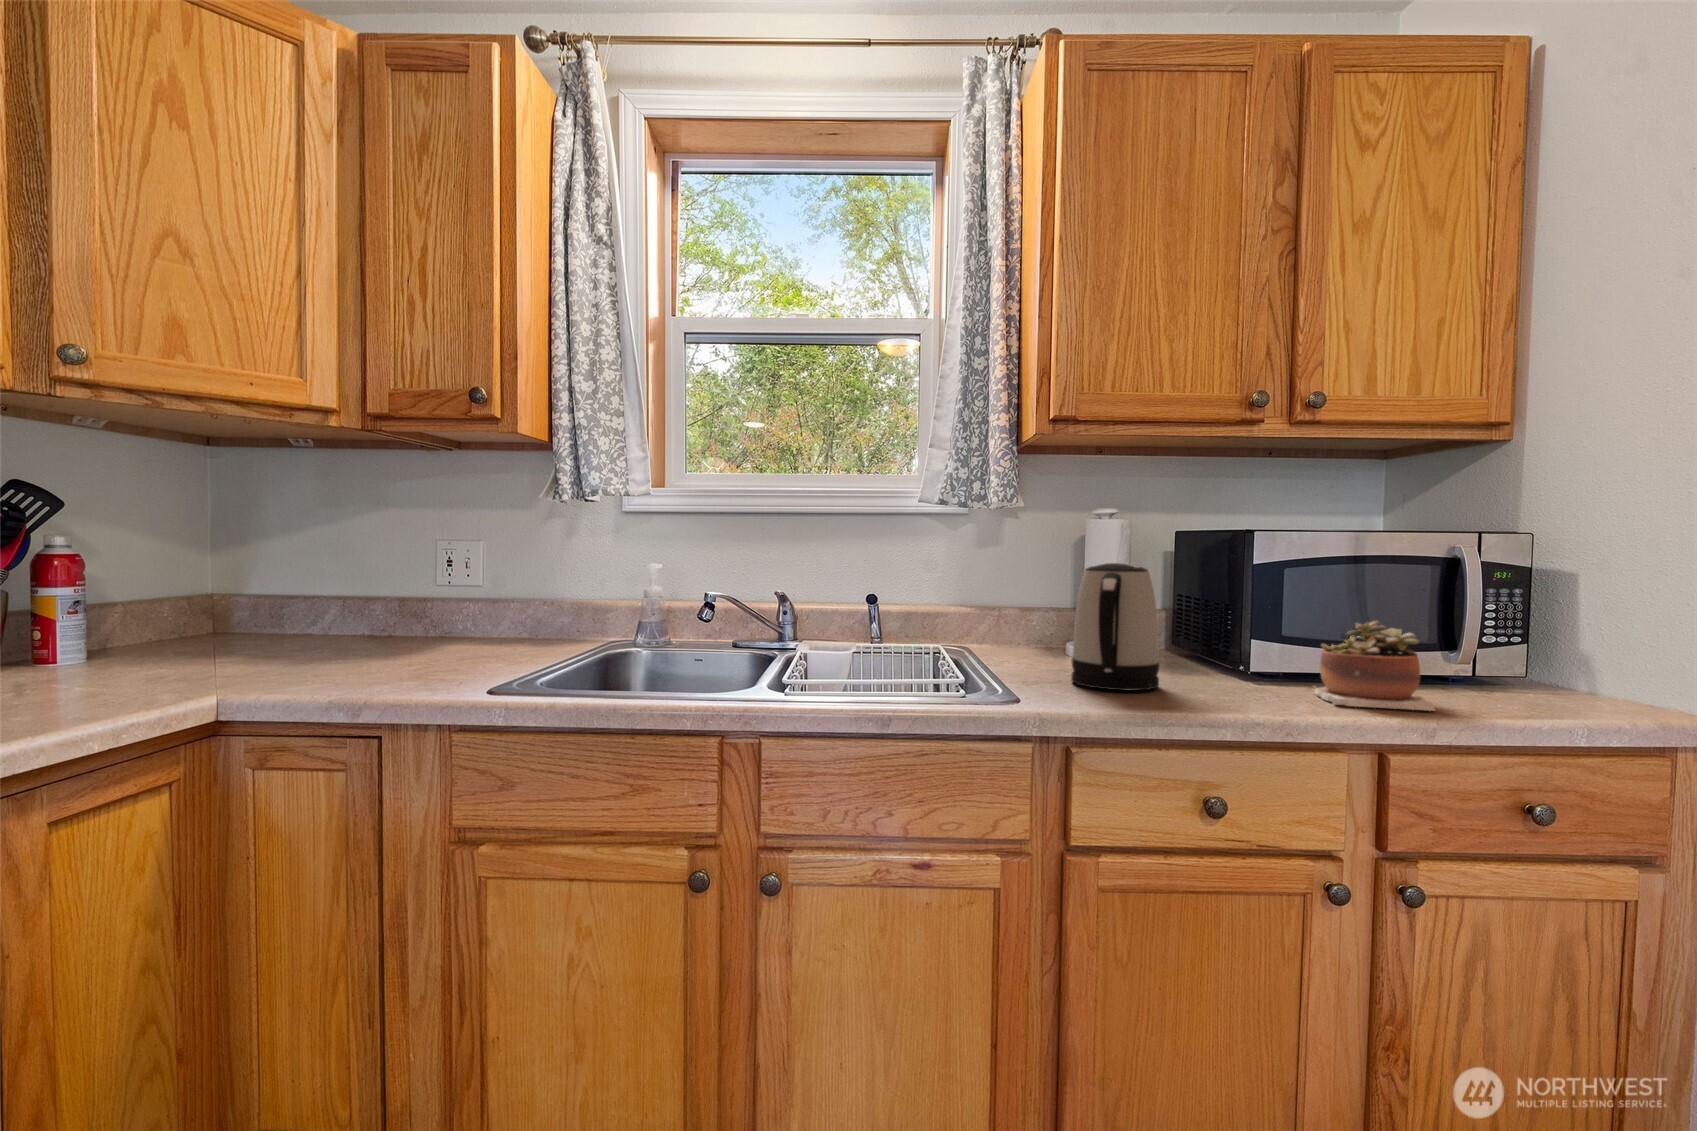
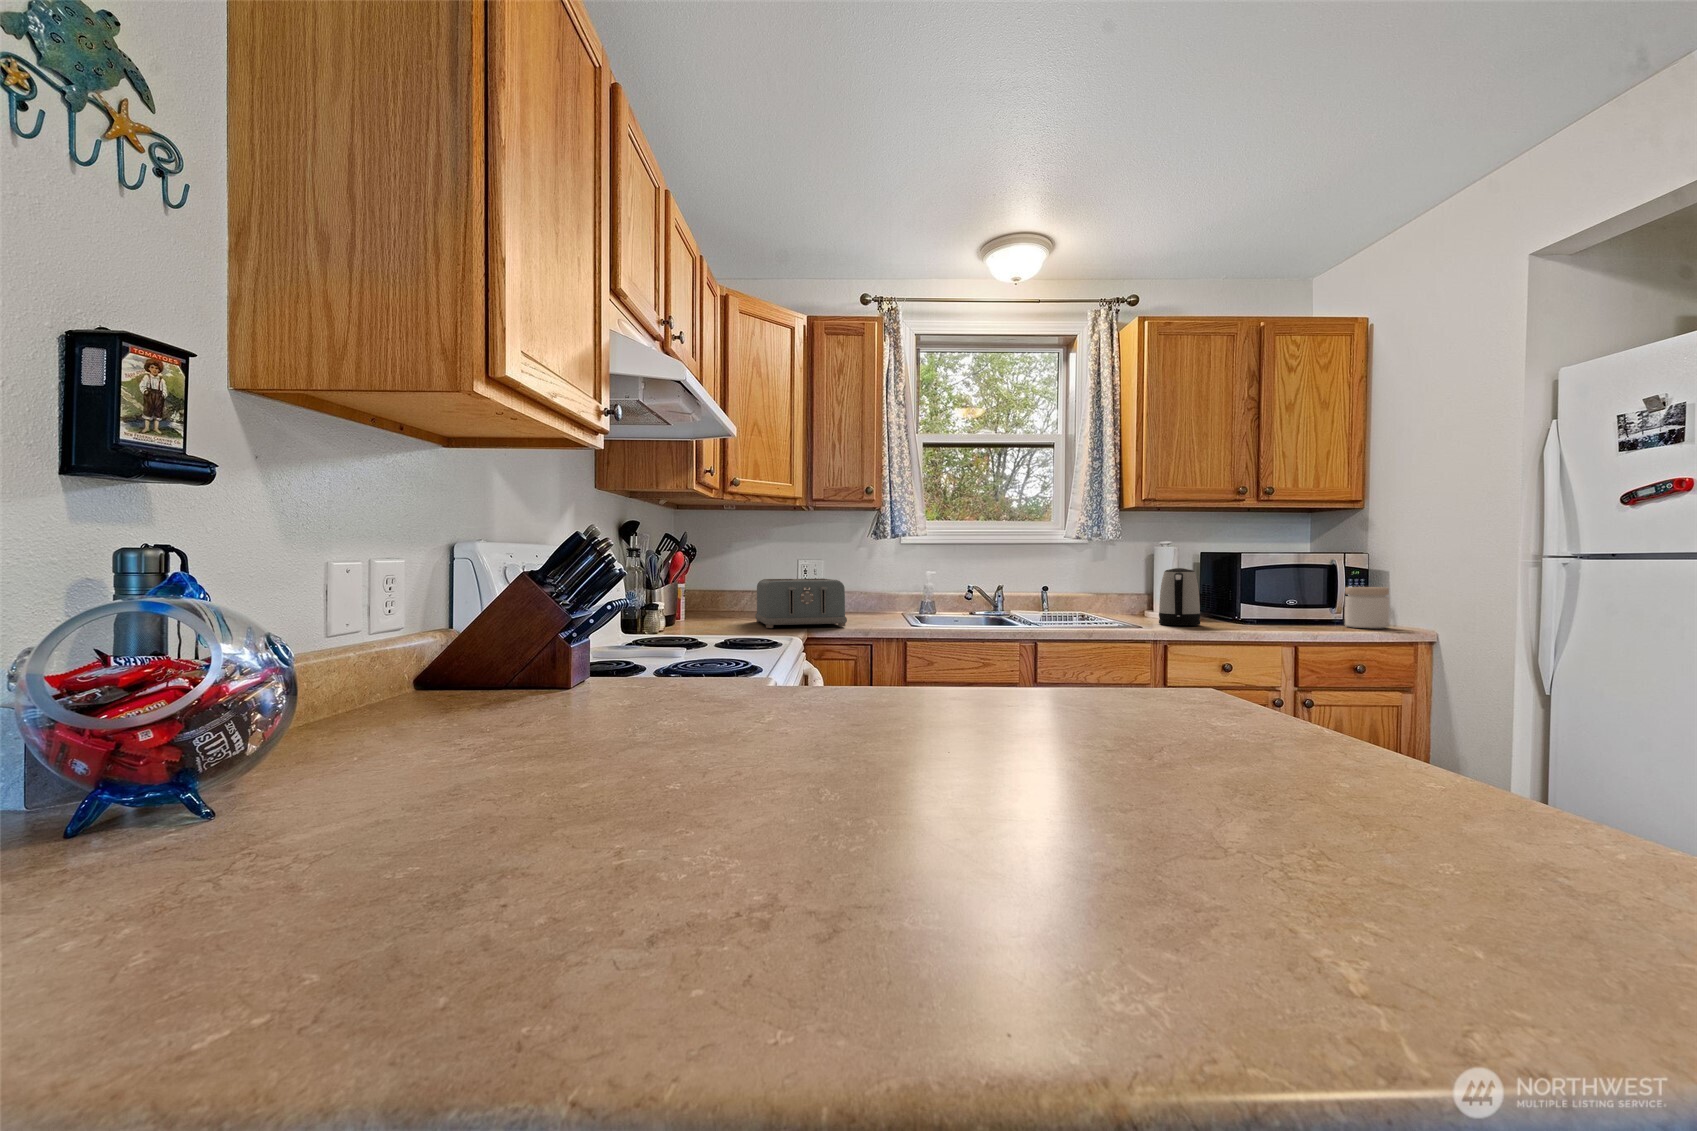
toaster: none [158,574,427,688] -> present [755,578,847,628]
jar: none [1484,610,1600,710] -> present [1345,587,1389,628]
succulent plant: present [1314,621,1435,711] -> none [1269,592,1320,629]

